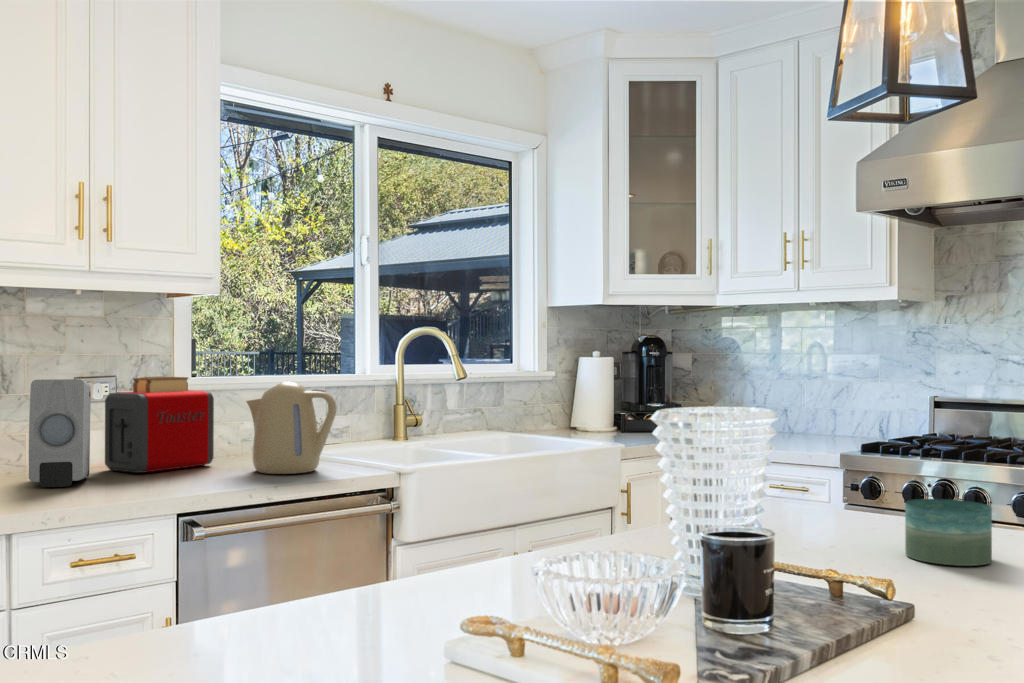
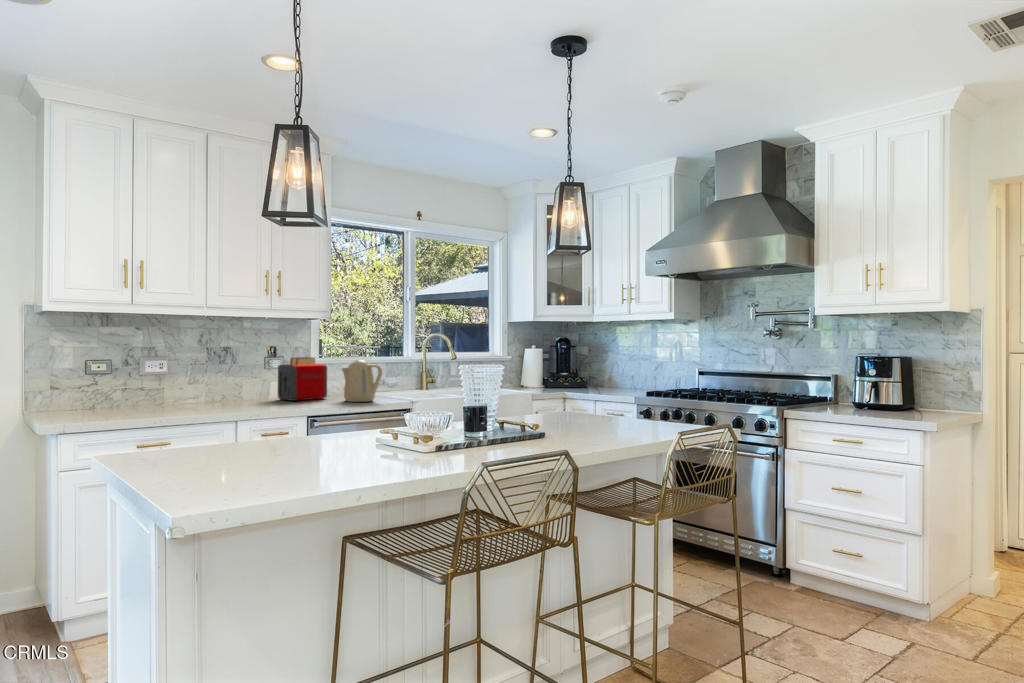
soap dispenser: present [29,379,91,487] -> none [245,358,271,405]
candle: present [905,499,992,566] -> none [574,404,604,427]

